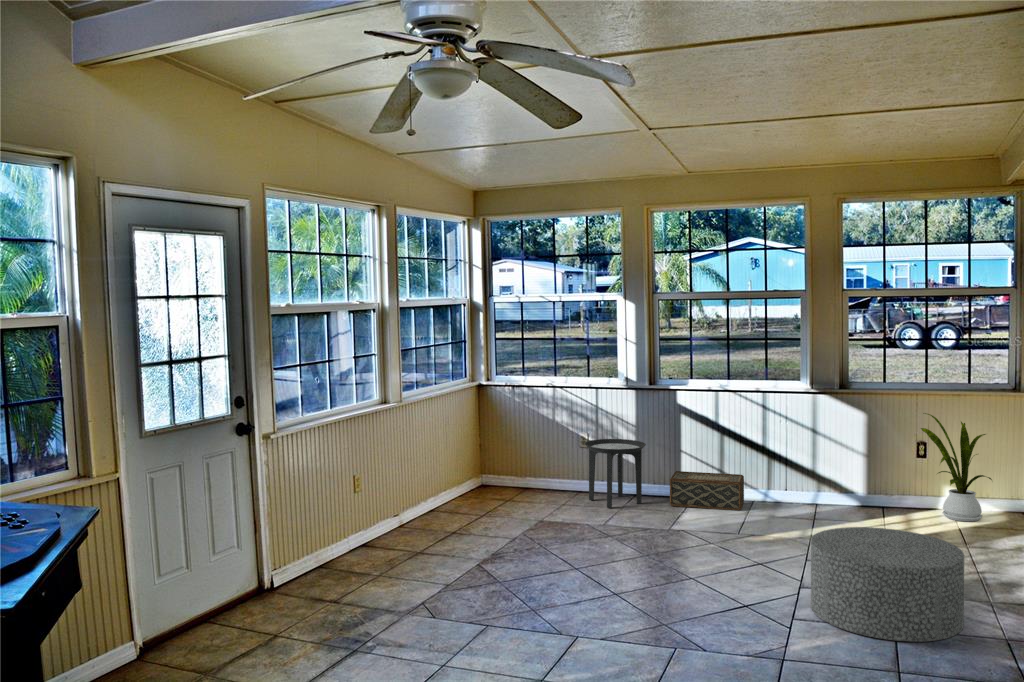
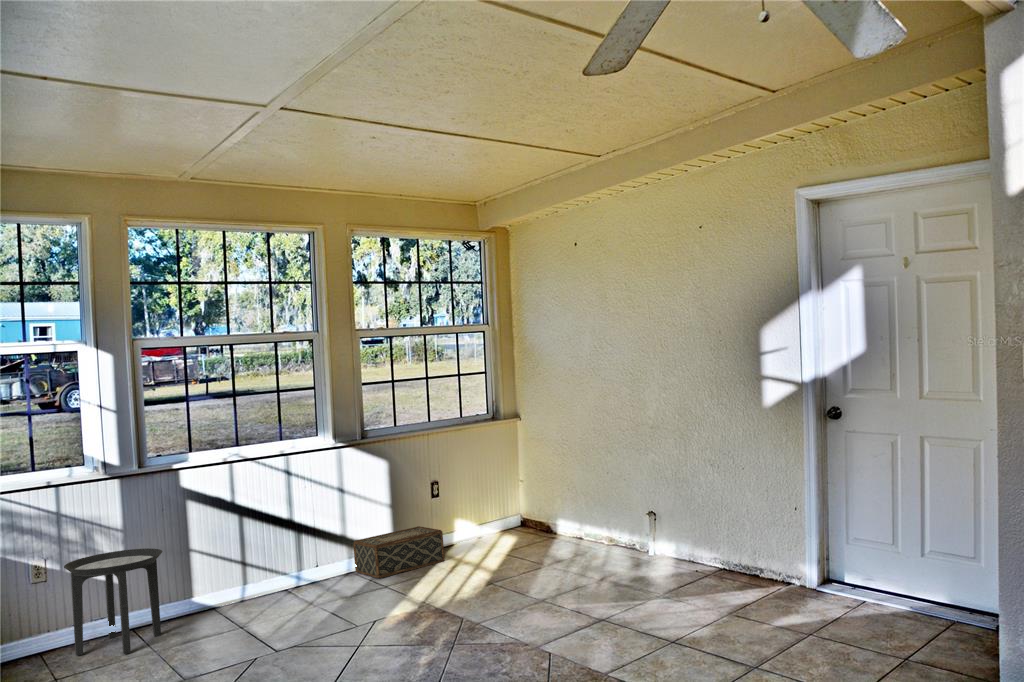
house plant: present [921,413,992,521] -> none [436,449,497,549]
woven basket: present [670,471,744,511] -> present [353,526,445,578]
ottoman: present [811,527,964,642] -> none [522,543,671,655]

